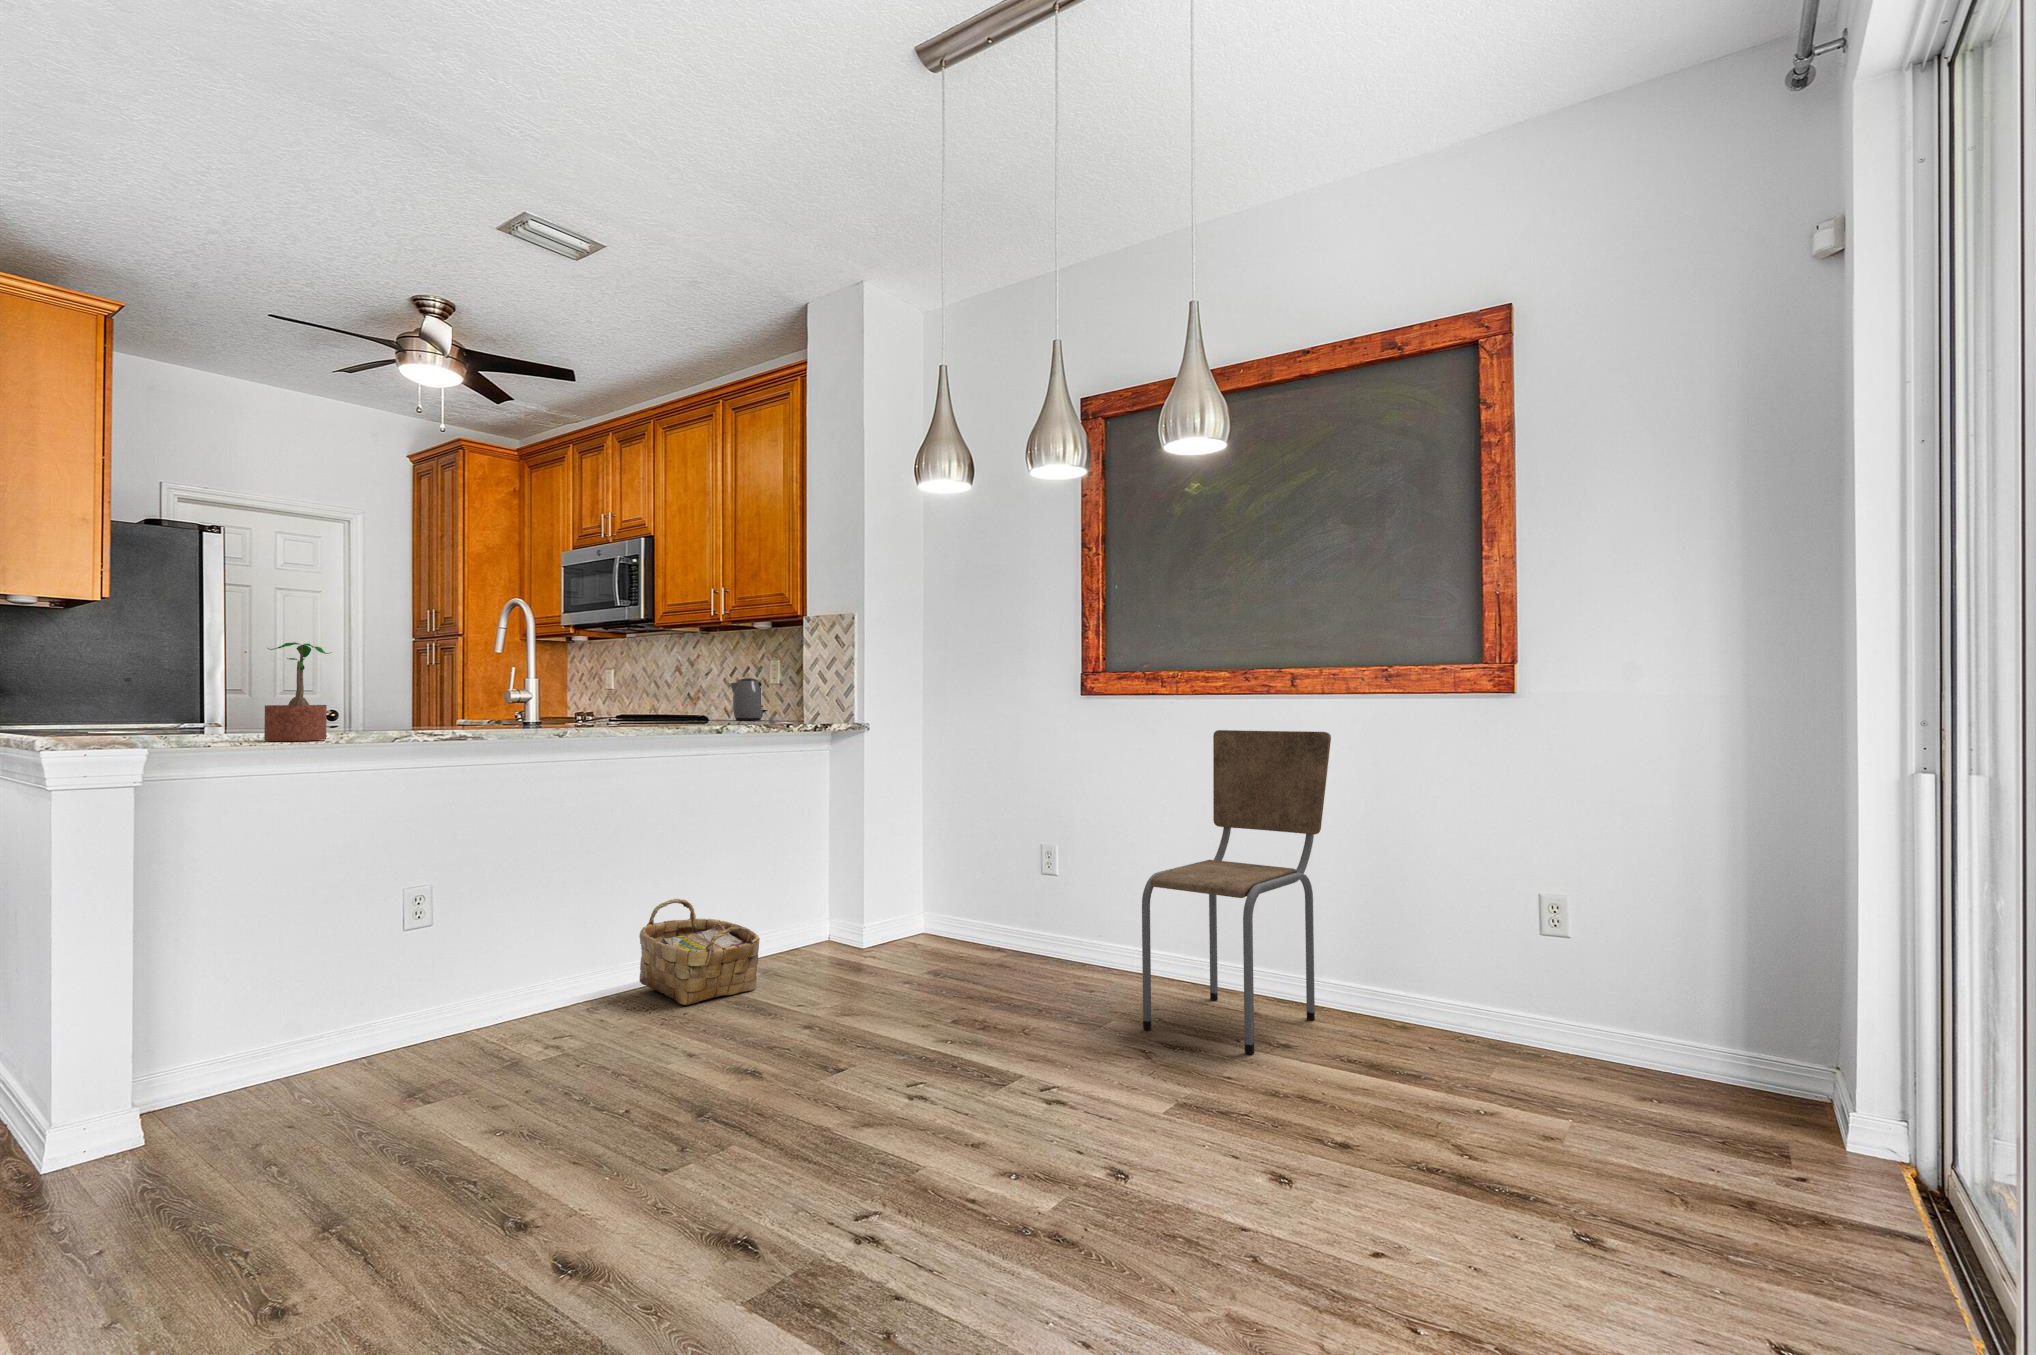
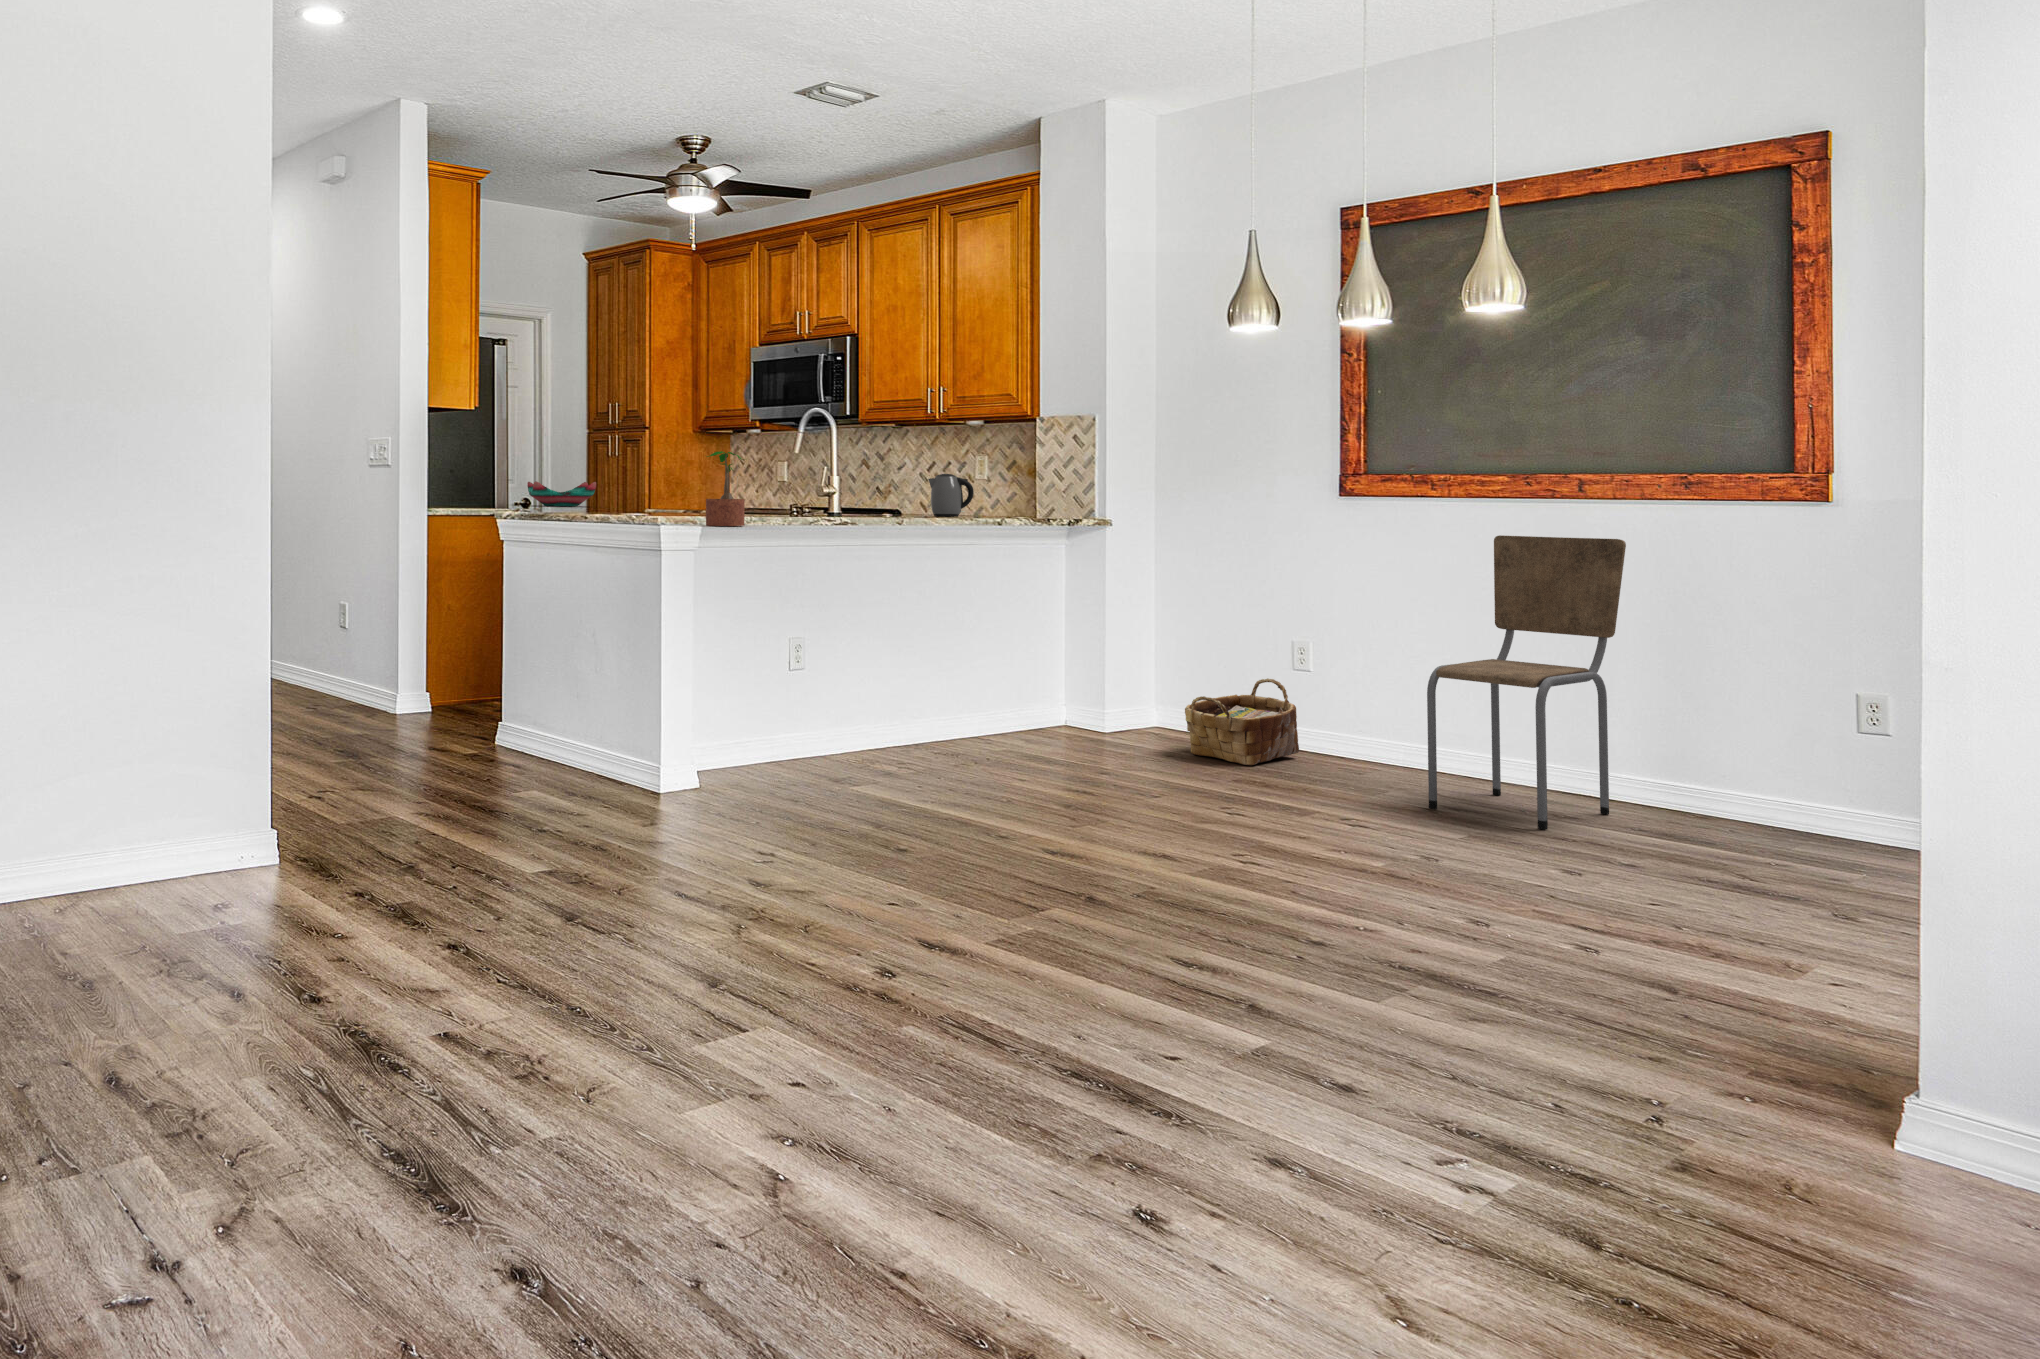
decorative bowl: none [323,691,404,718] -> present [527,481,596,506]
woven basket: present [639,899,760,1006] -> present [1185,678,1299,765]

